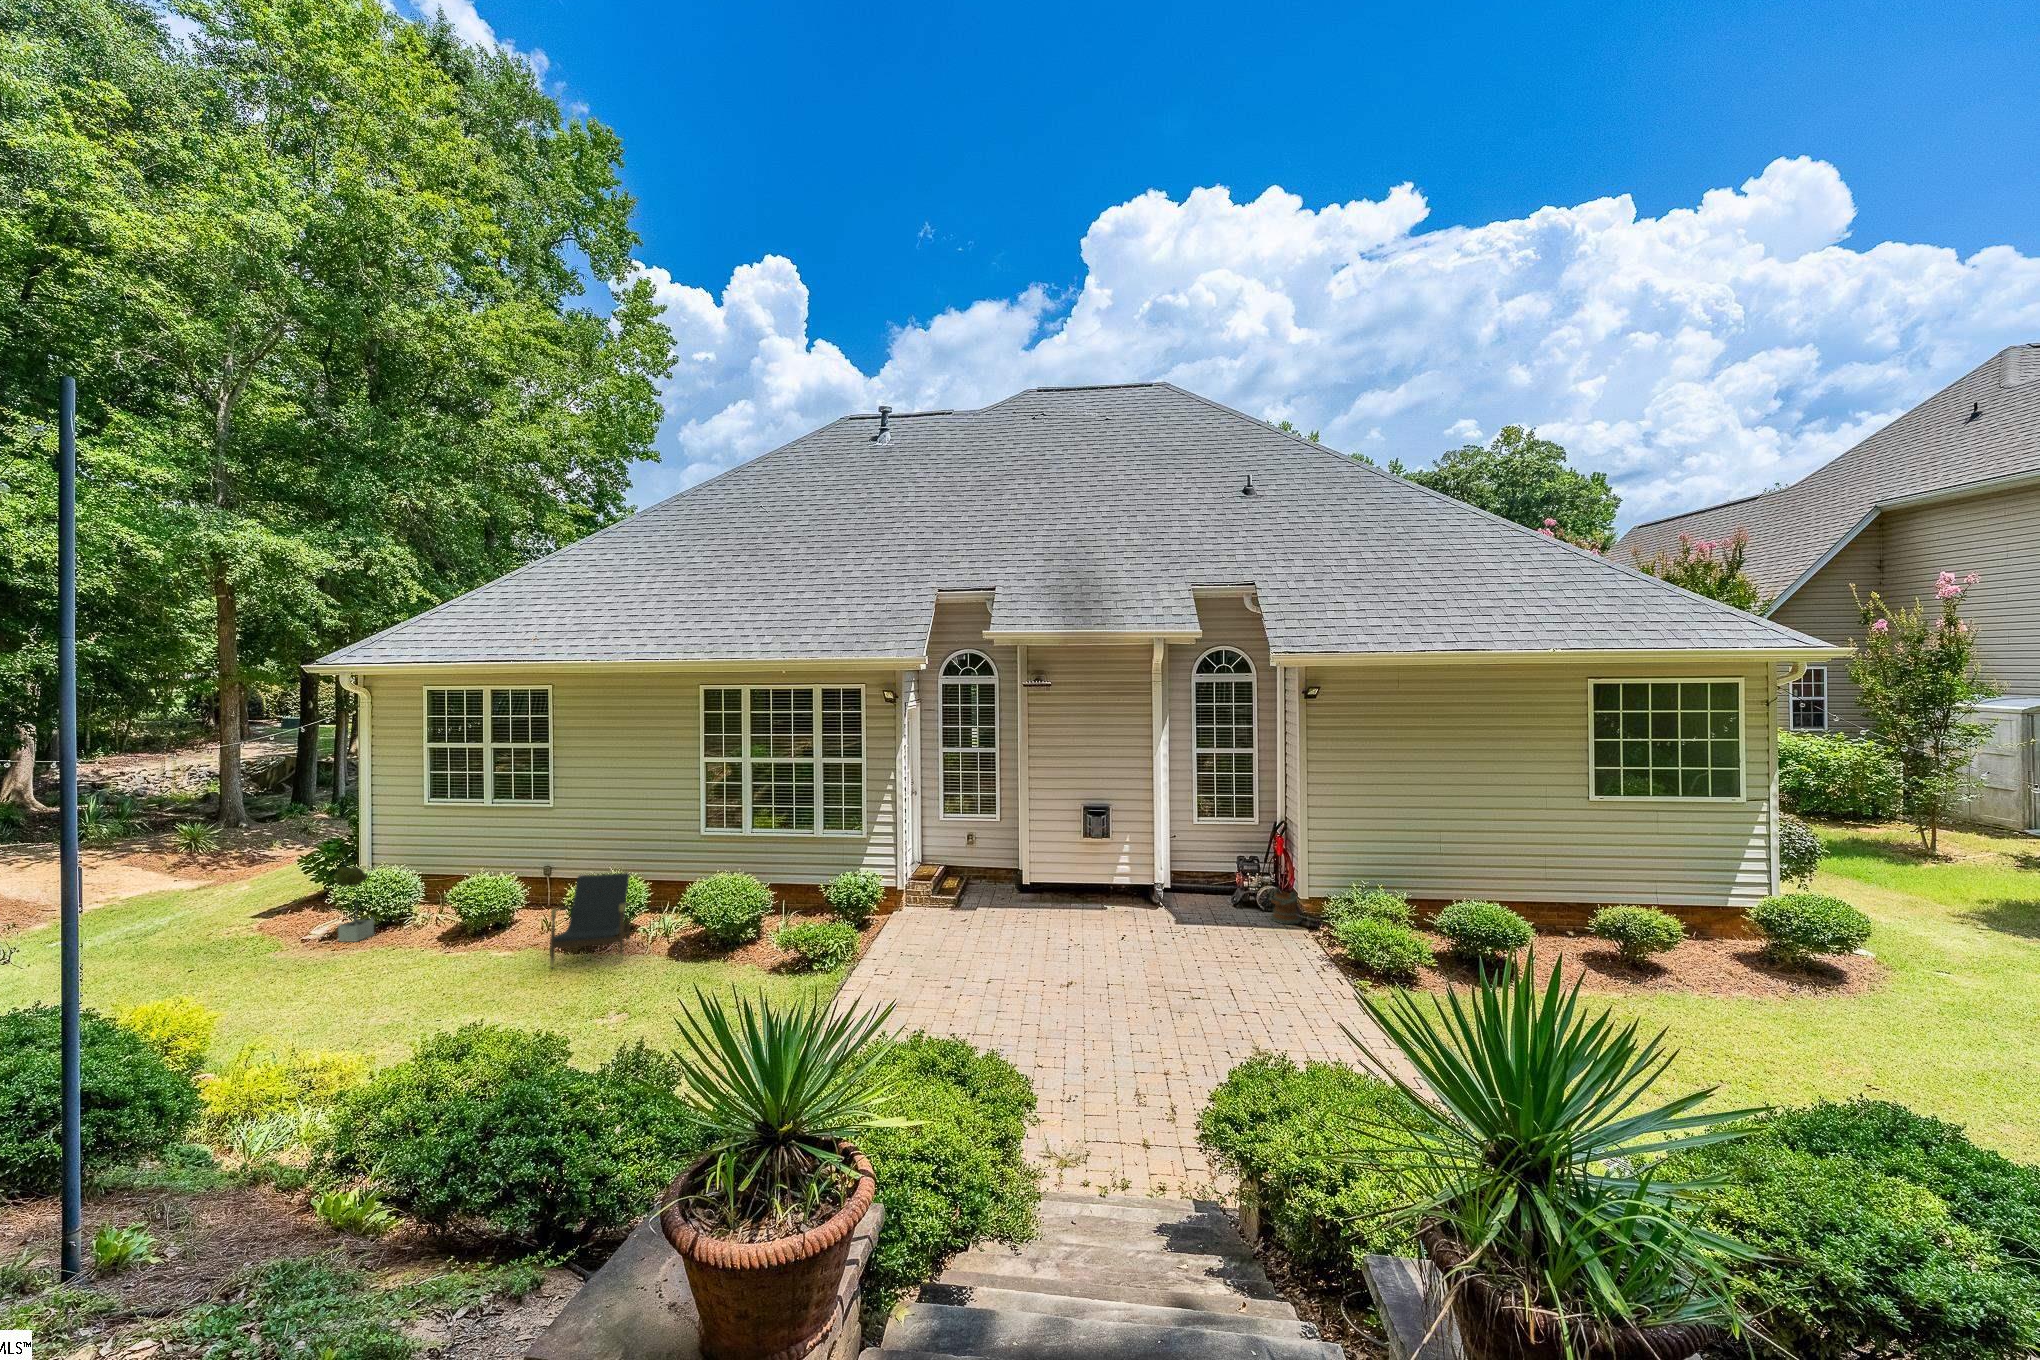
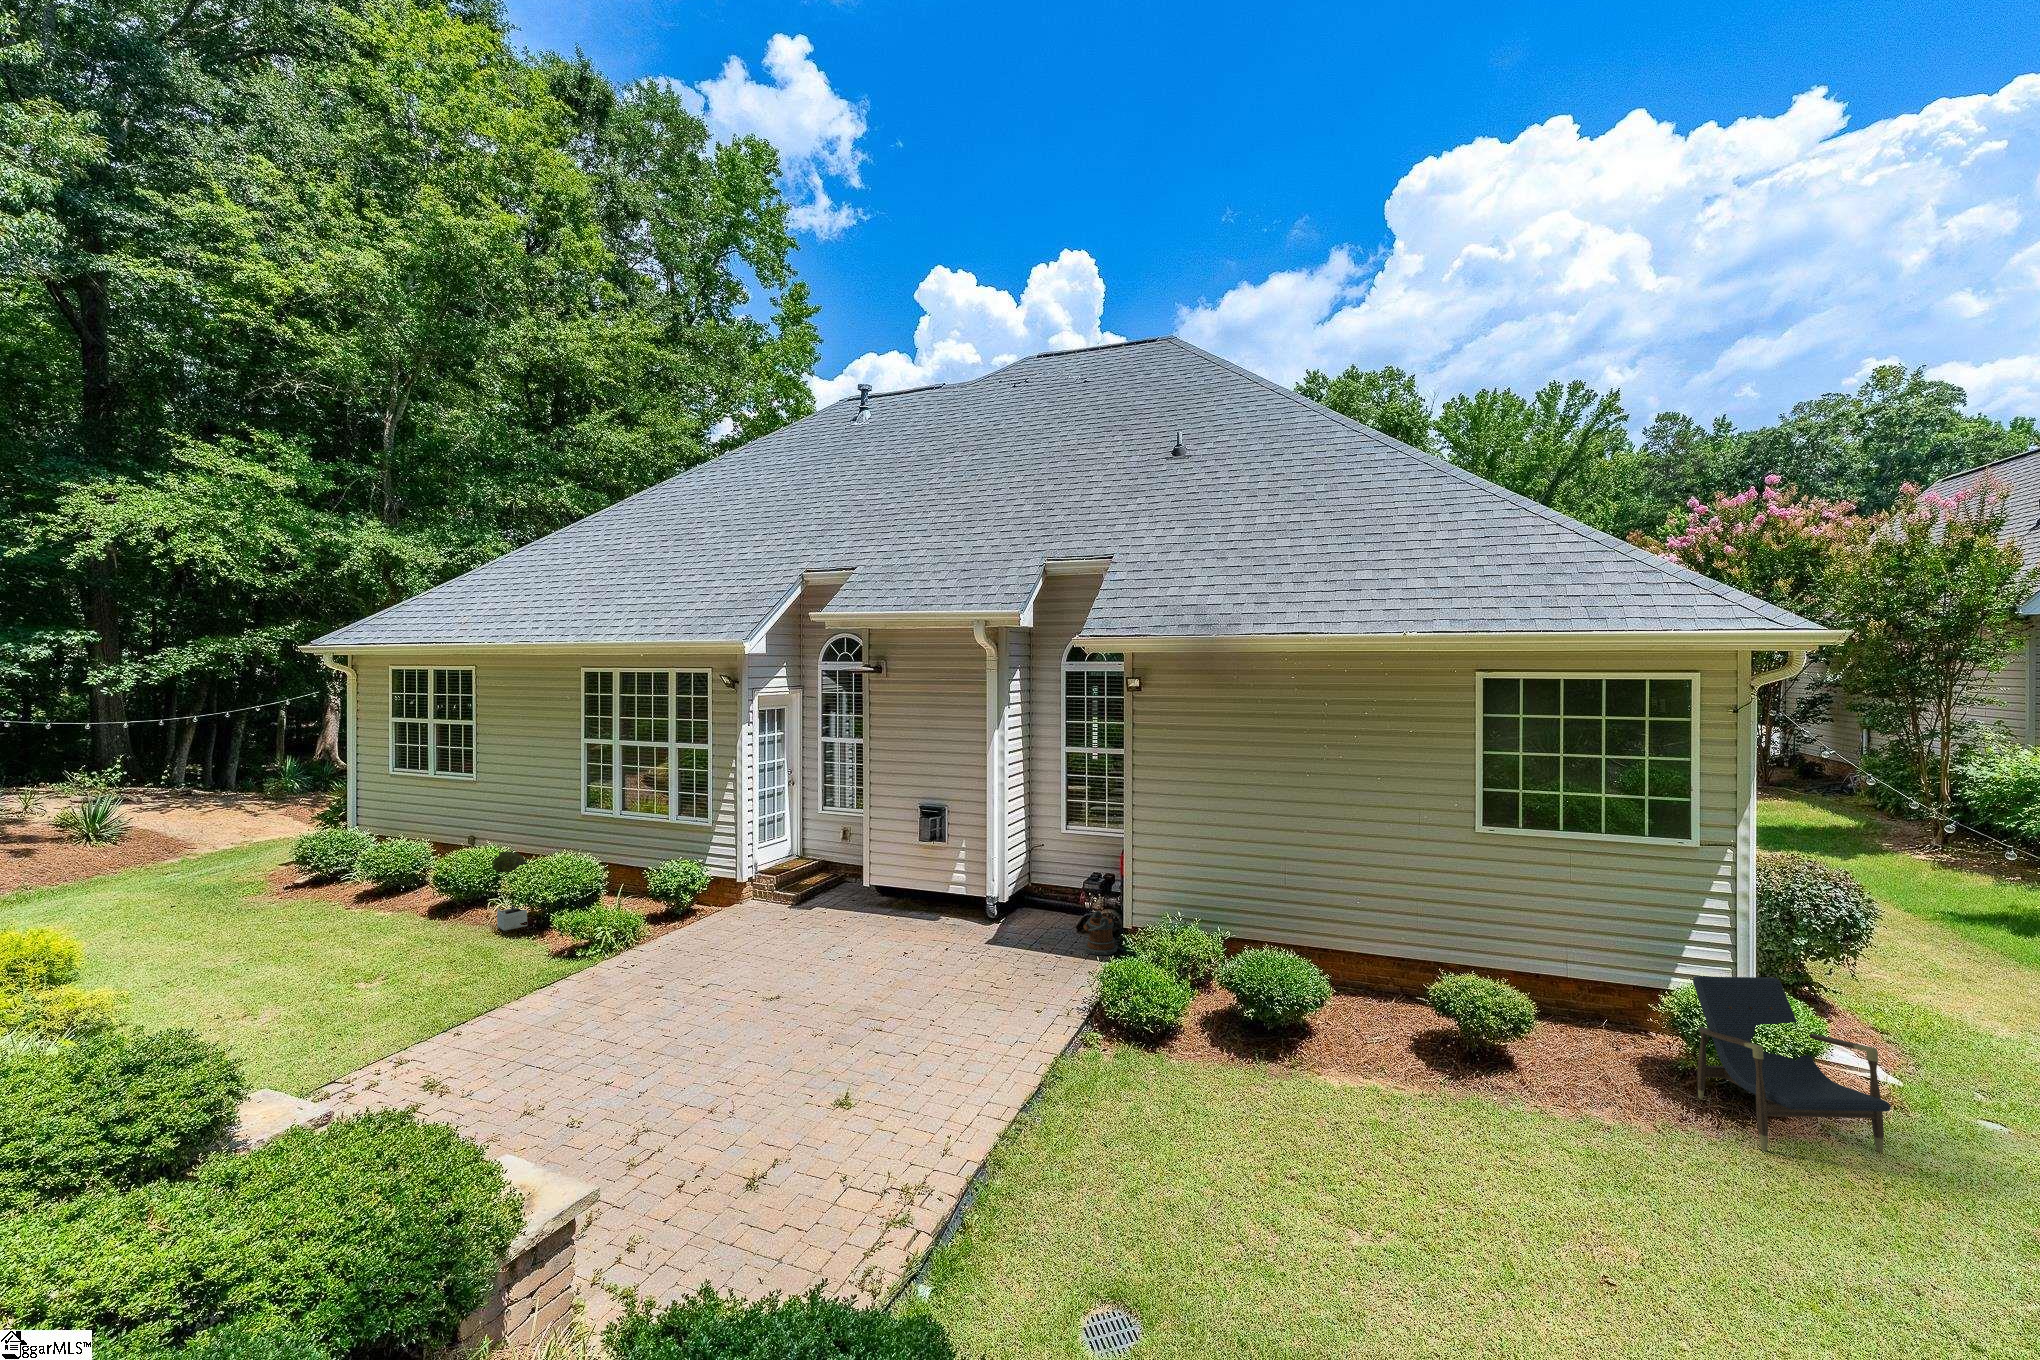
potted tree: present [334,867,374,942] -> present [492,851,529,931]
lounge chair: present [550,873,630,967] -> present [1693,976,1891,1152]

